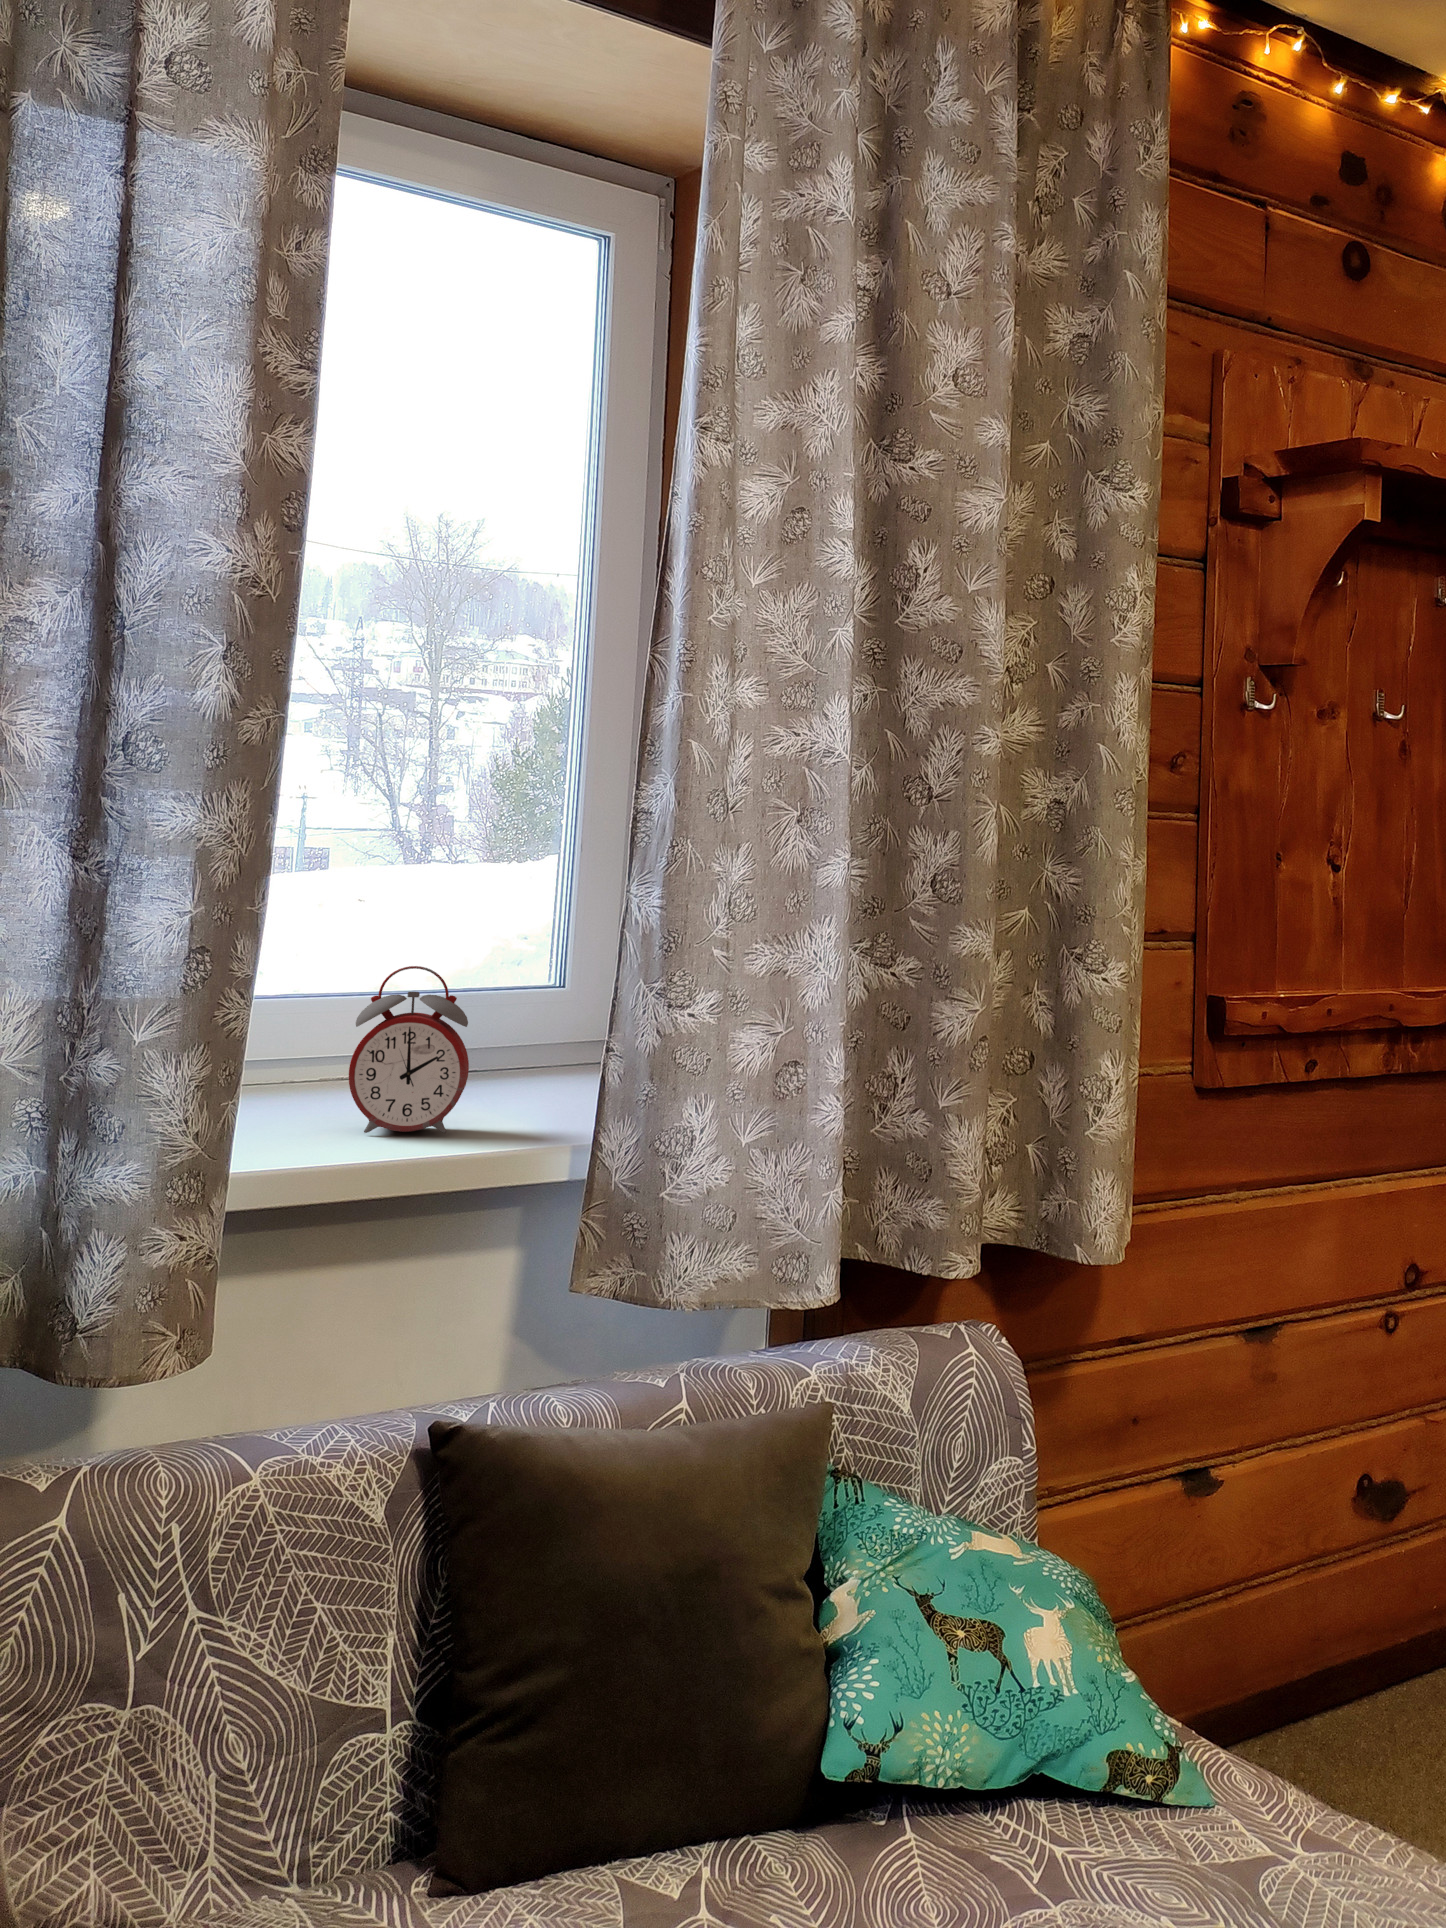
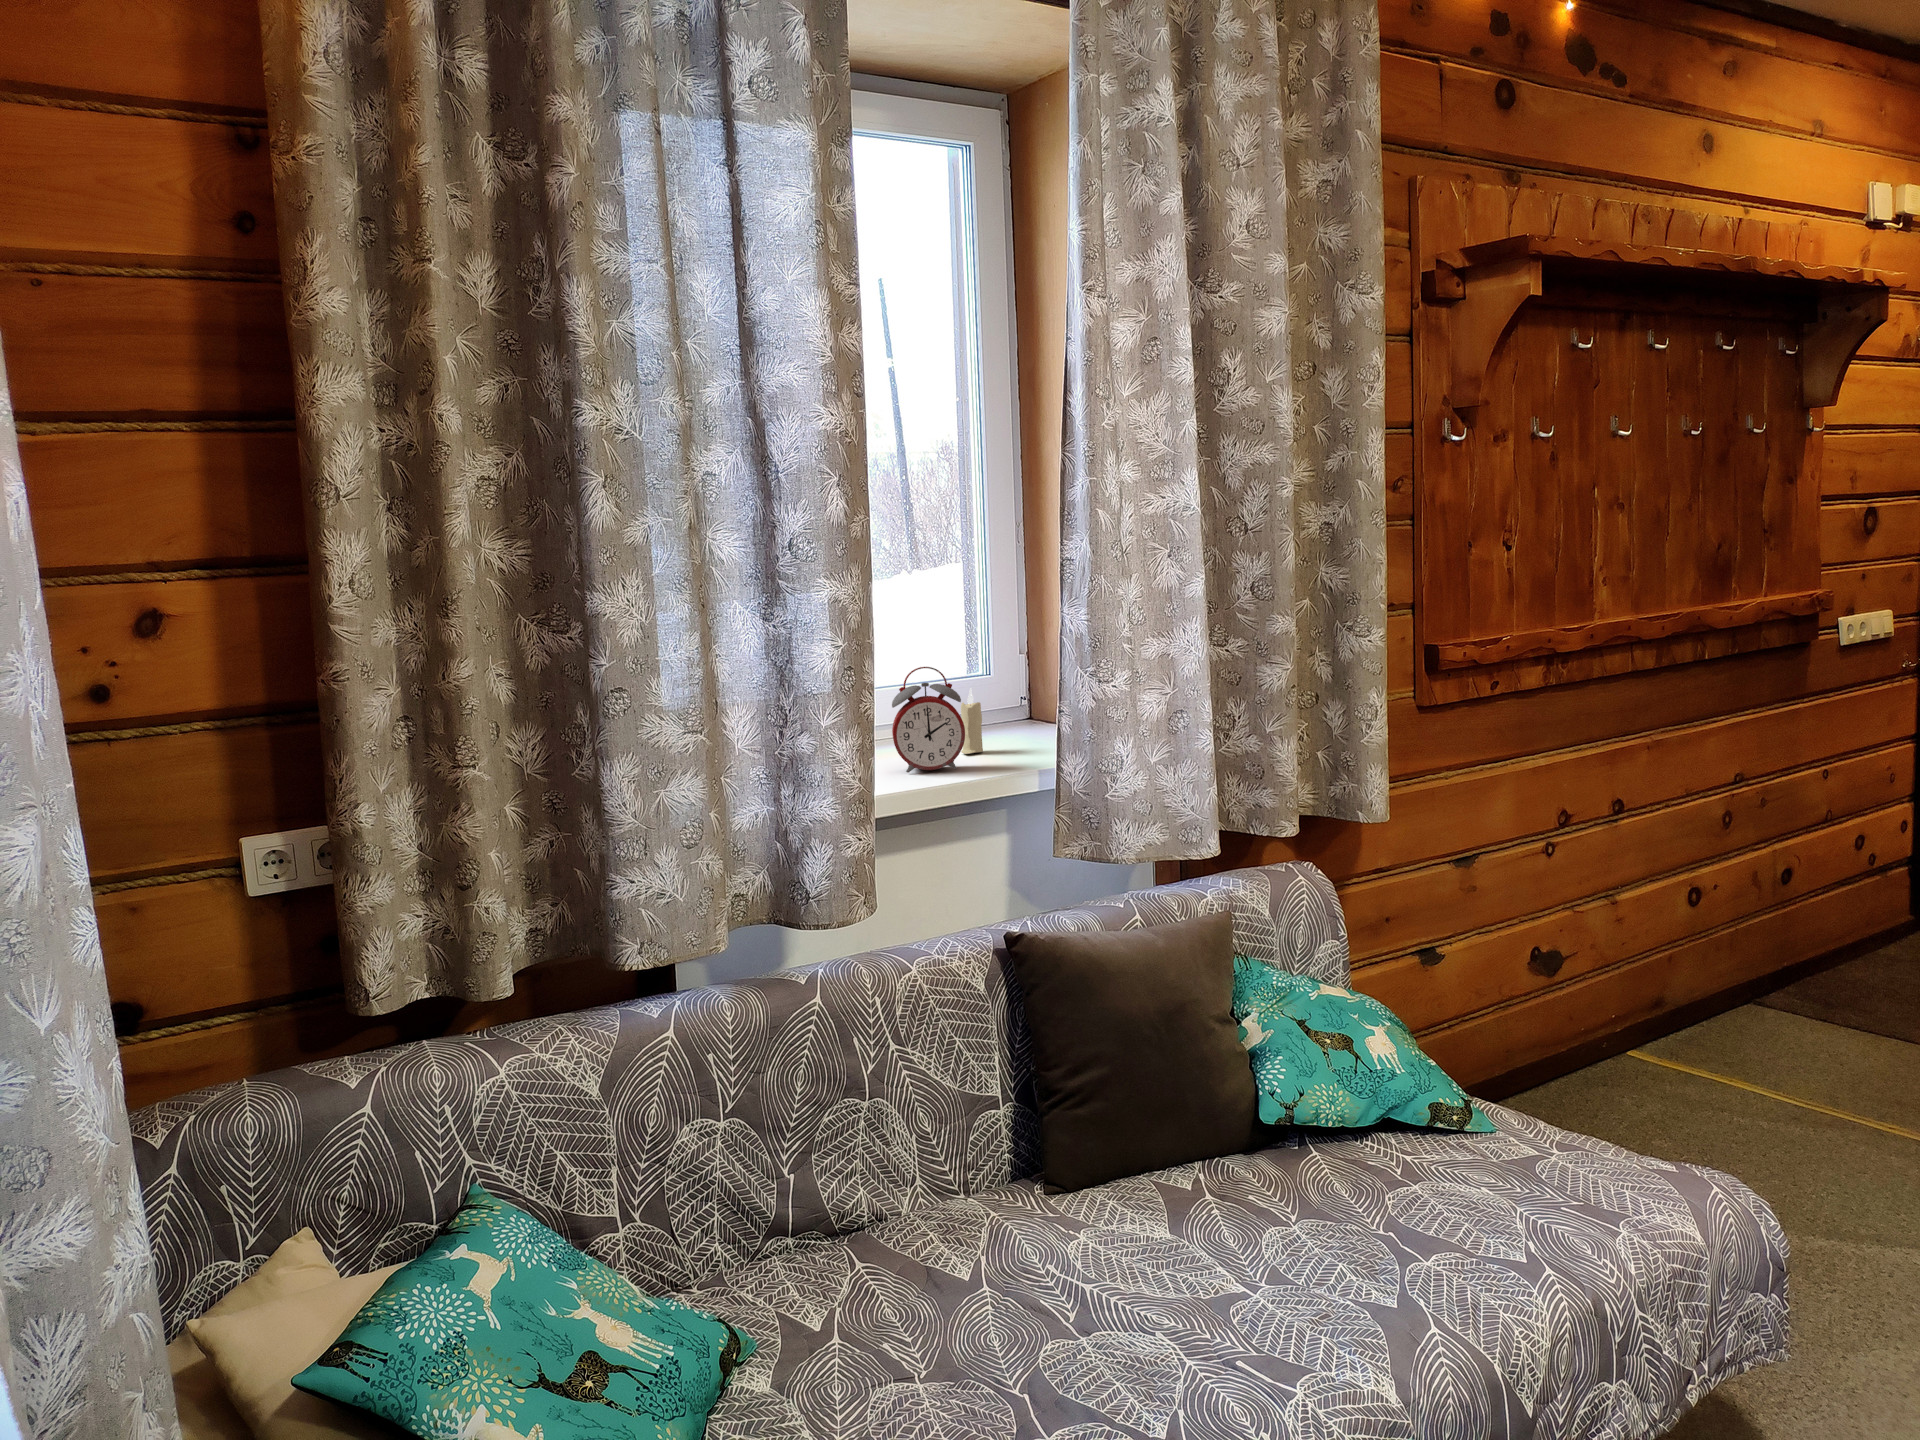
candle: none [473,1006,513,1110] -> present [961,688,983,754]

